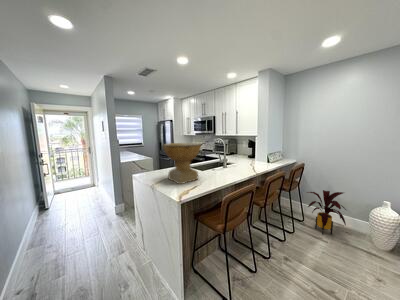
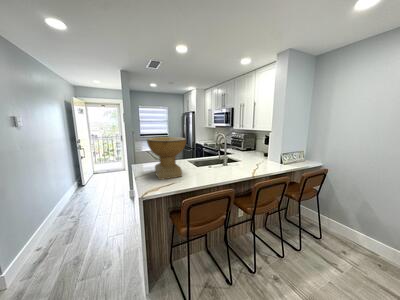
house plant: present [307,190,346,234] -> none [321,205,383,263]

